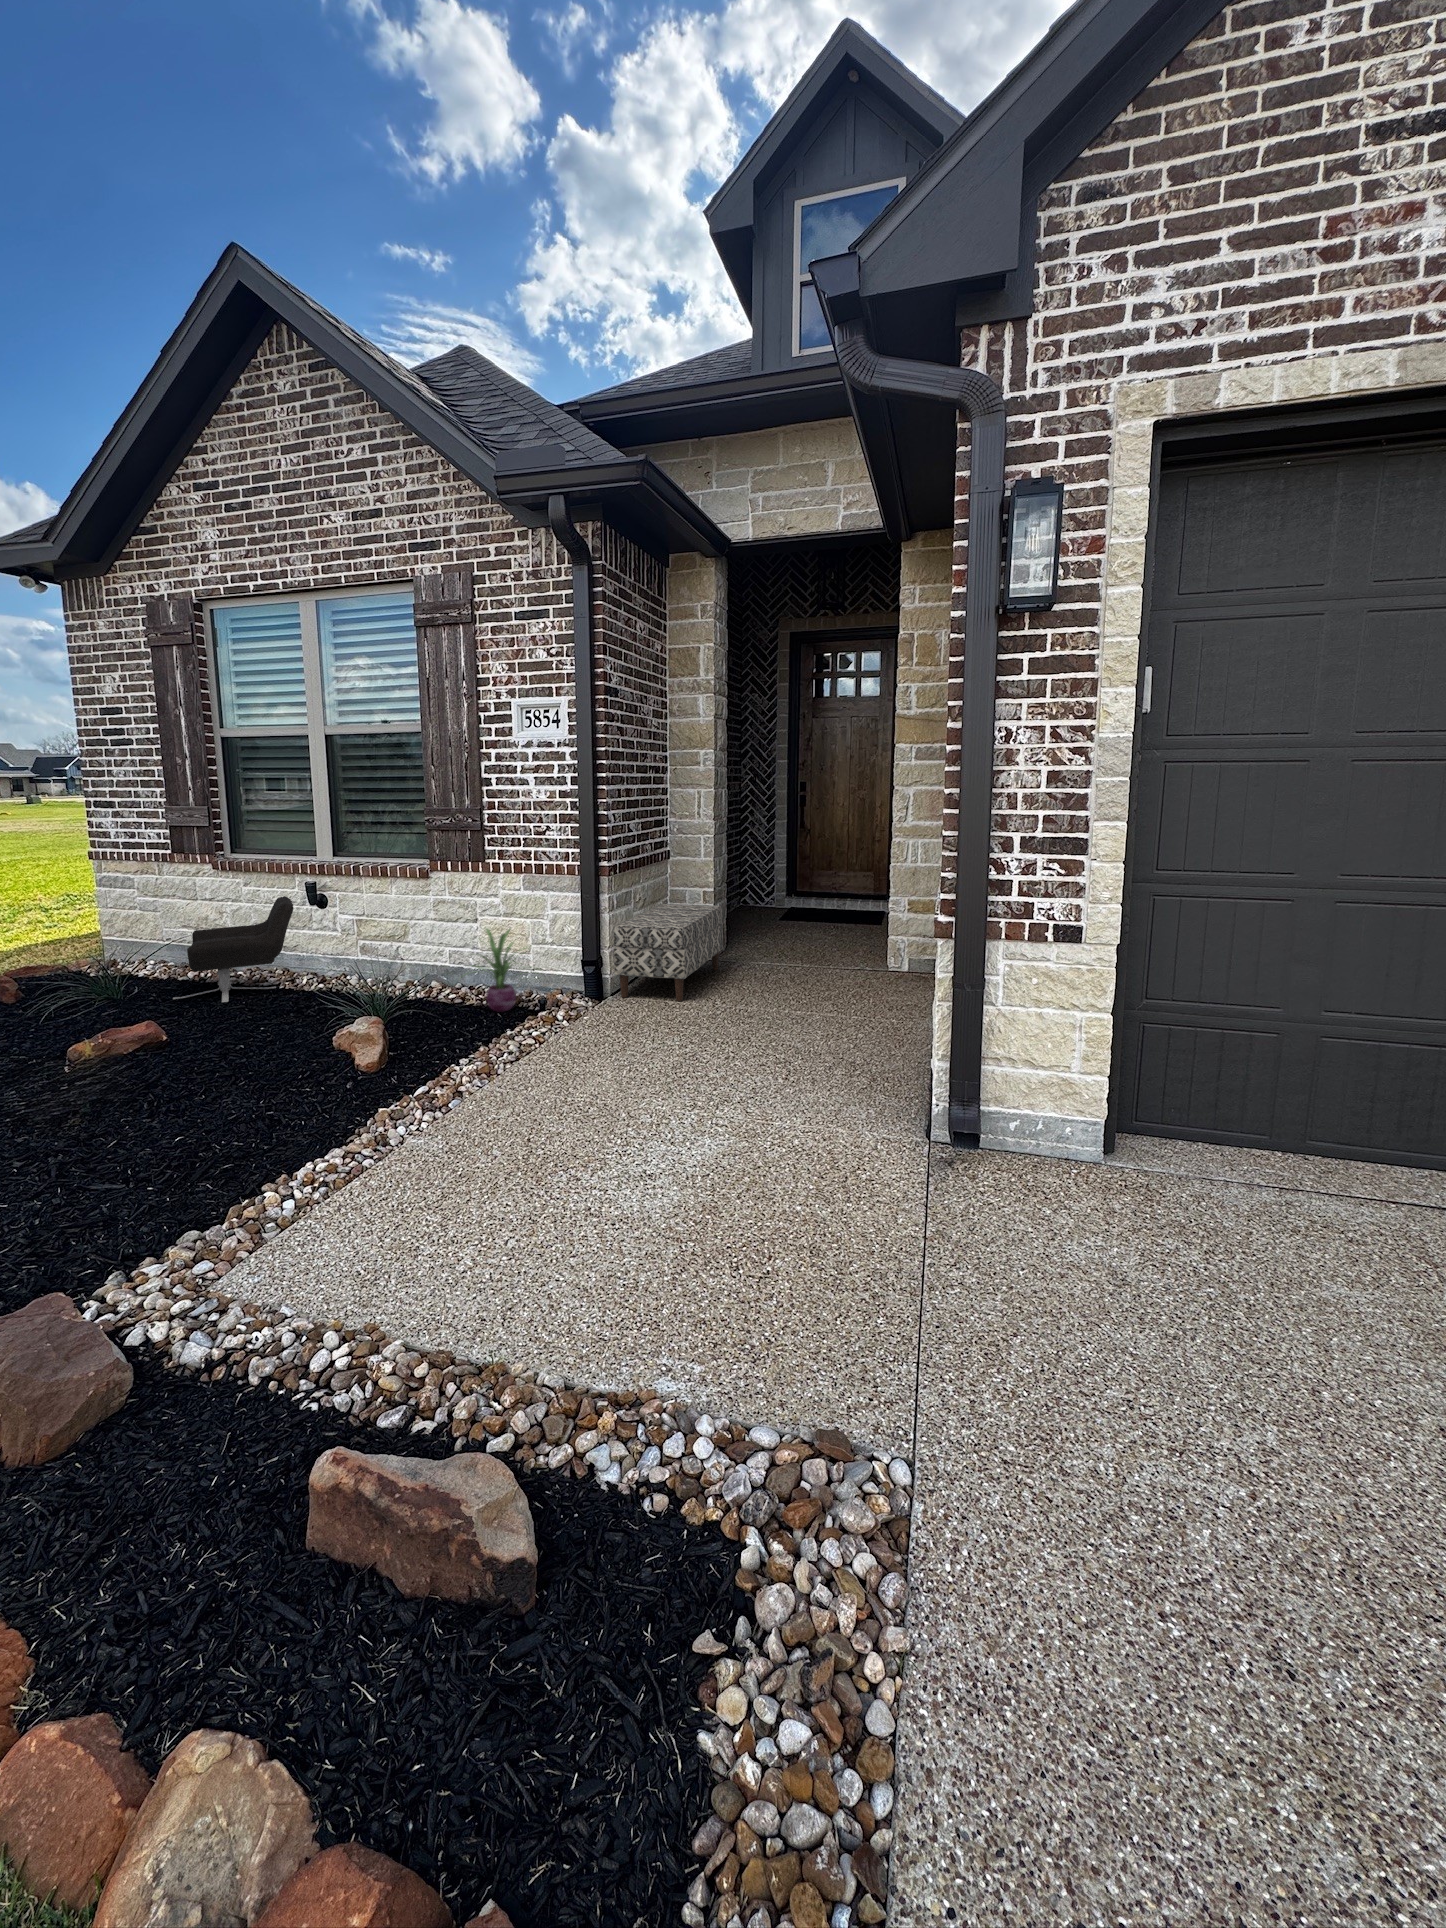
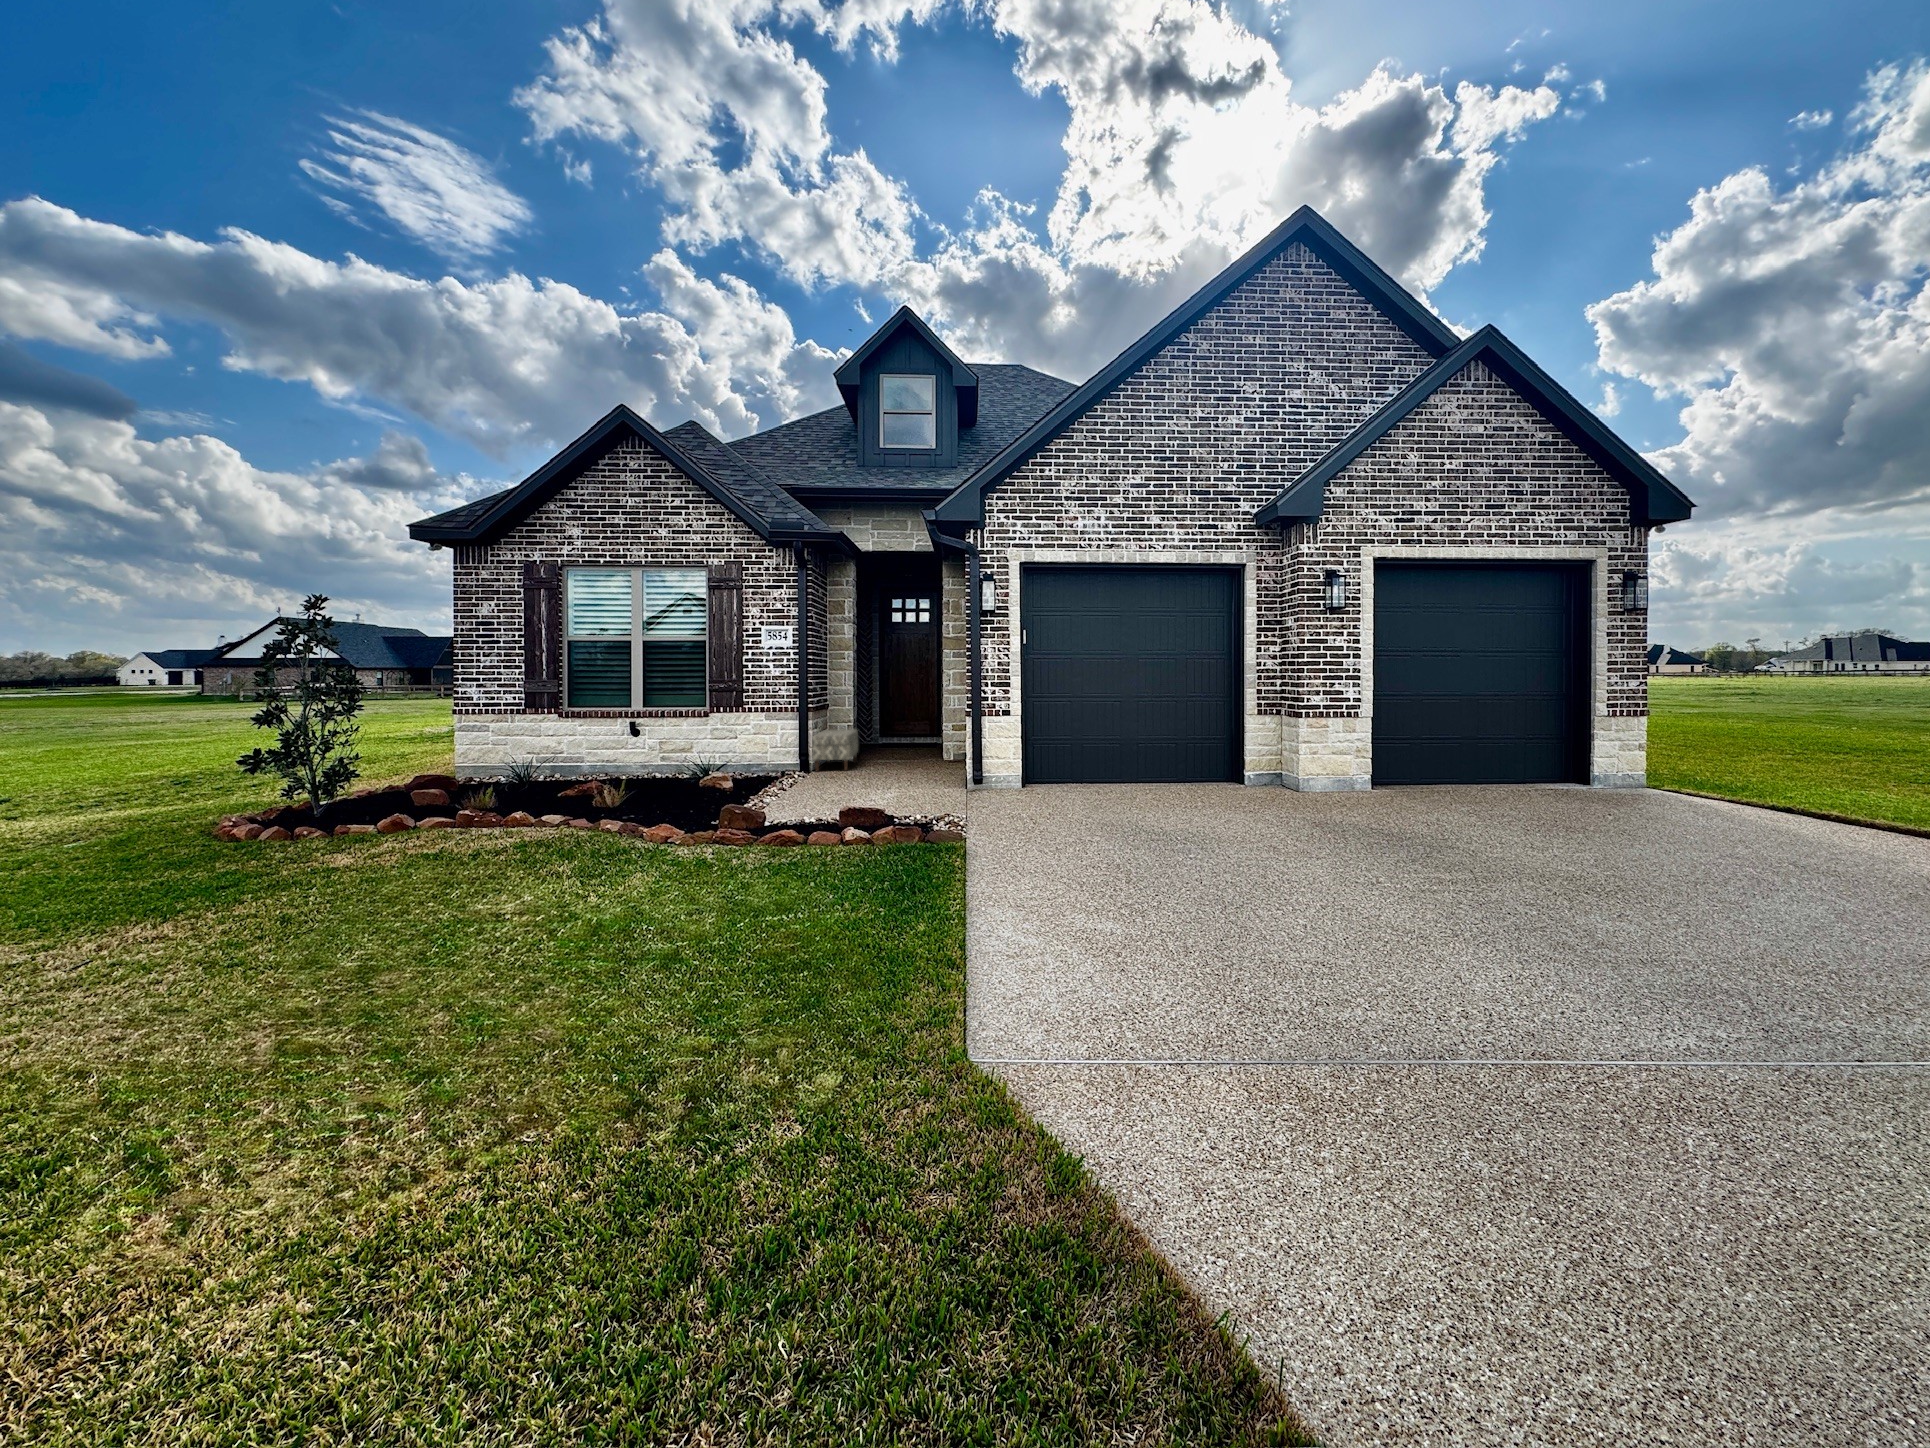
lounge chair: present [173,896,293,1002] -> none [556,729,629,785]
decorative plant: present [461,928,526,1012] -> none [734,737,782,778]

